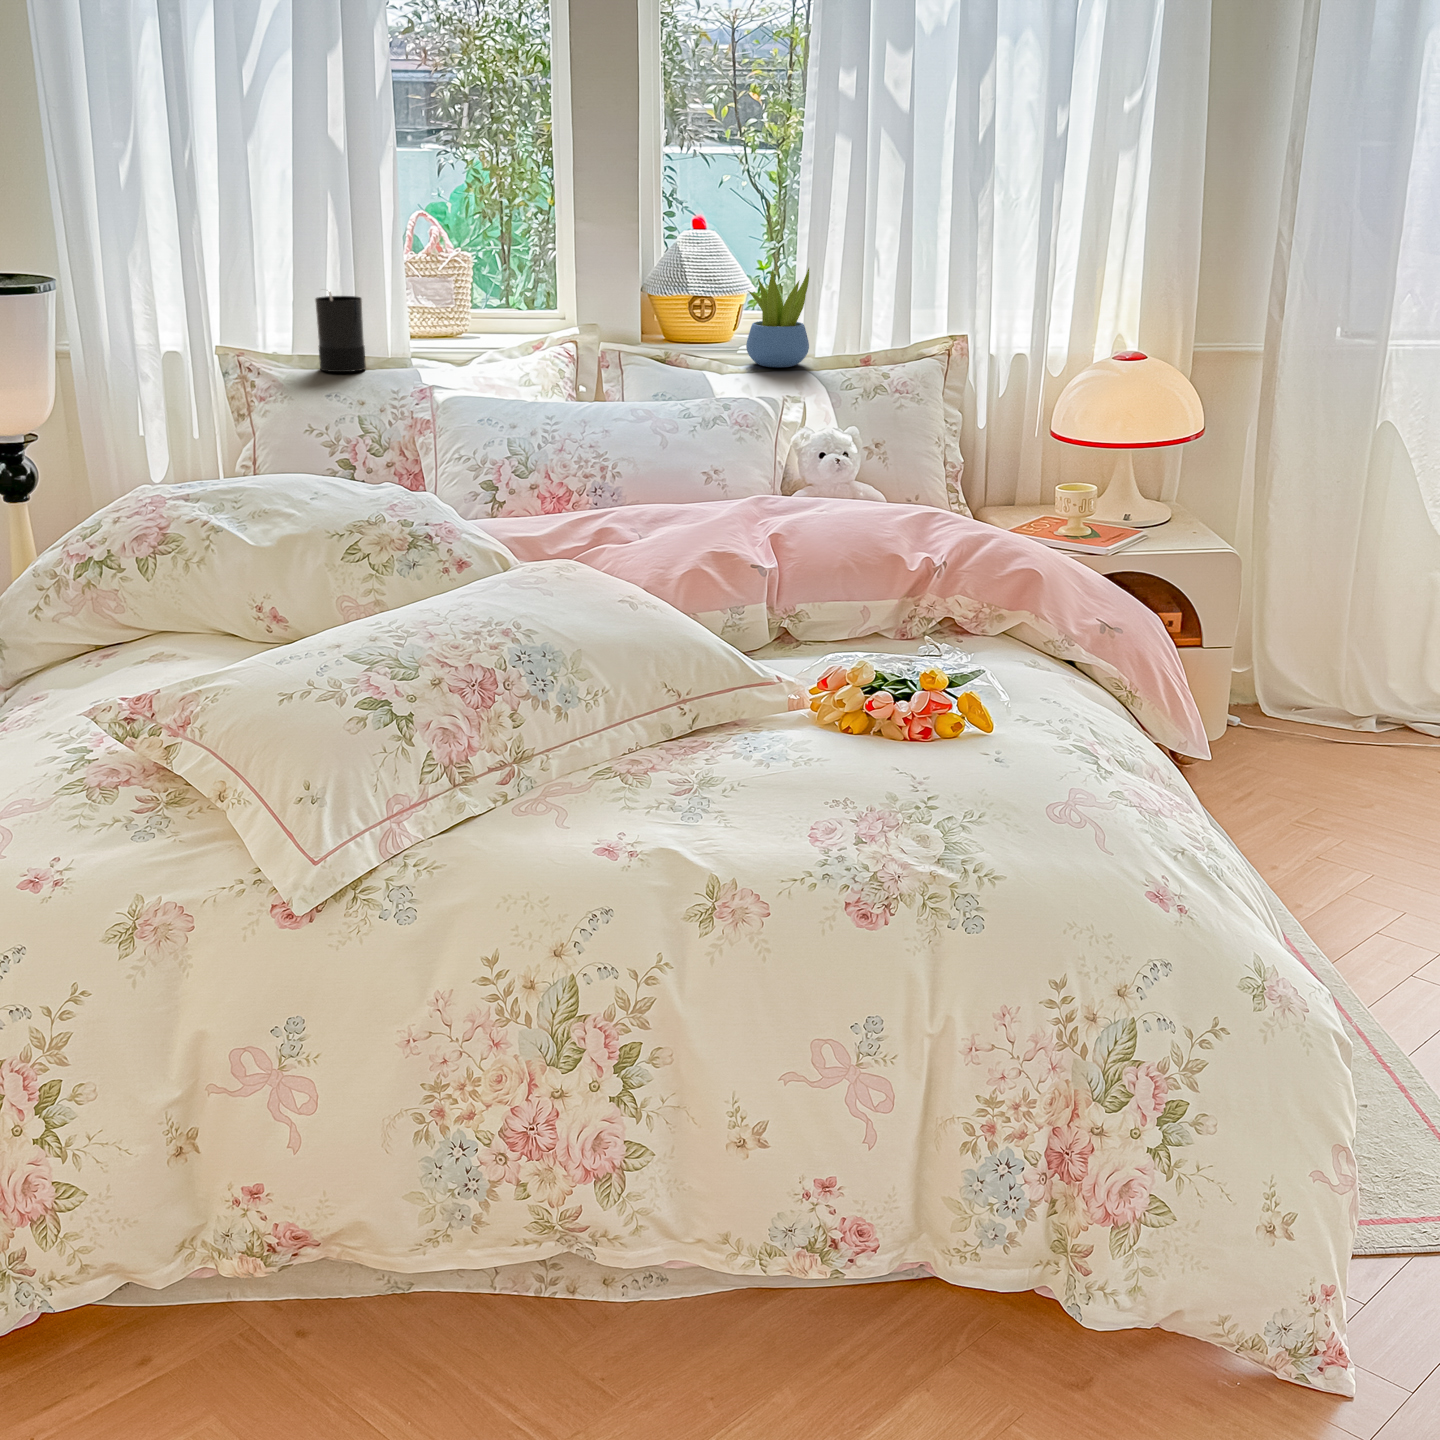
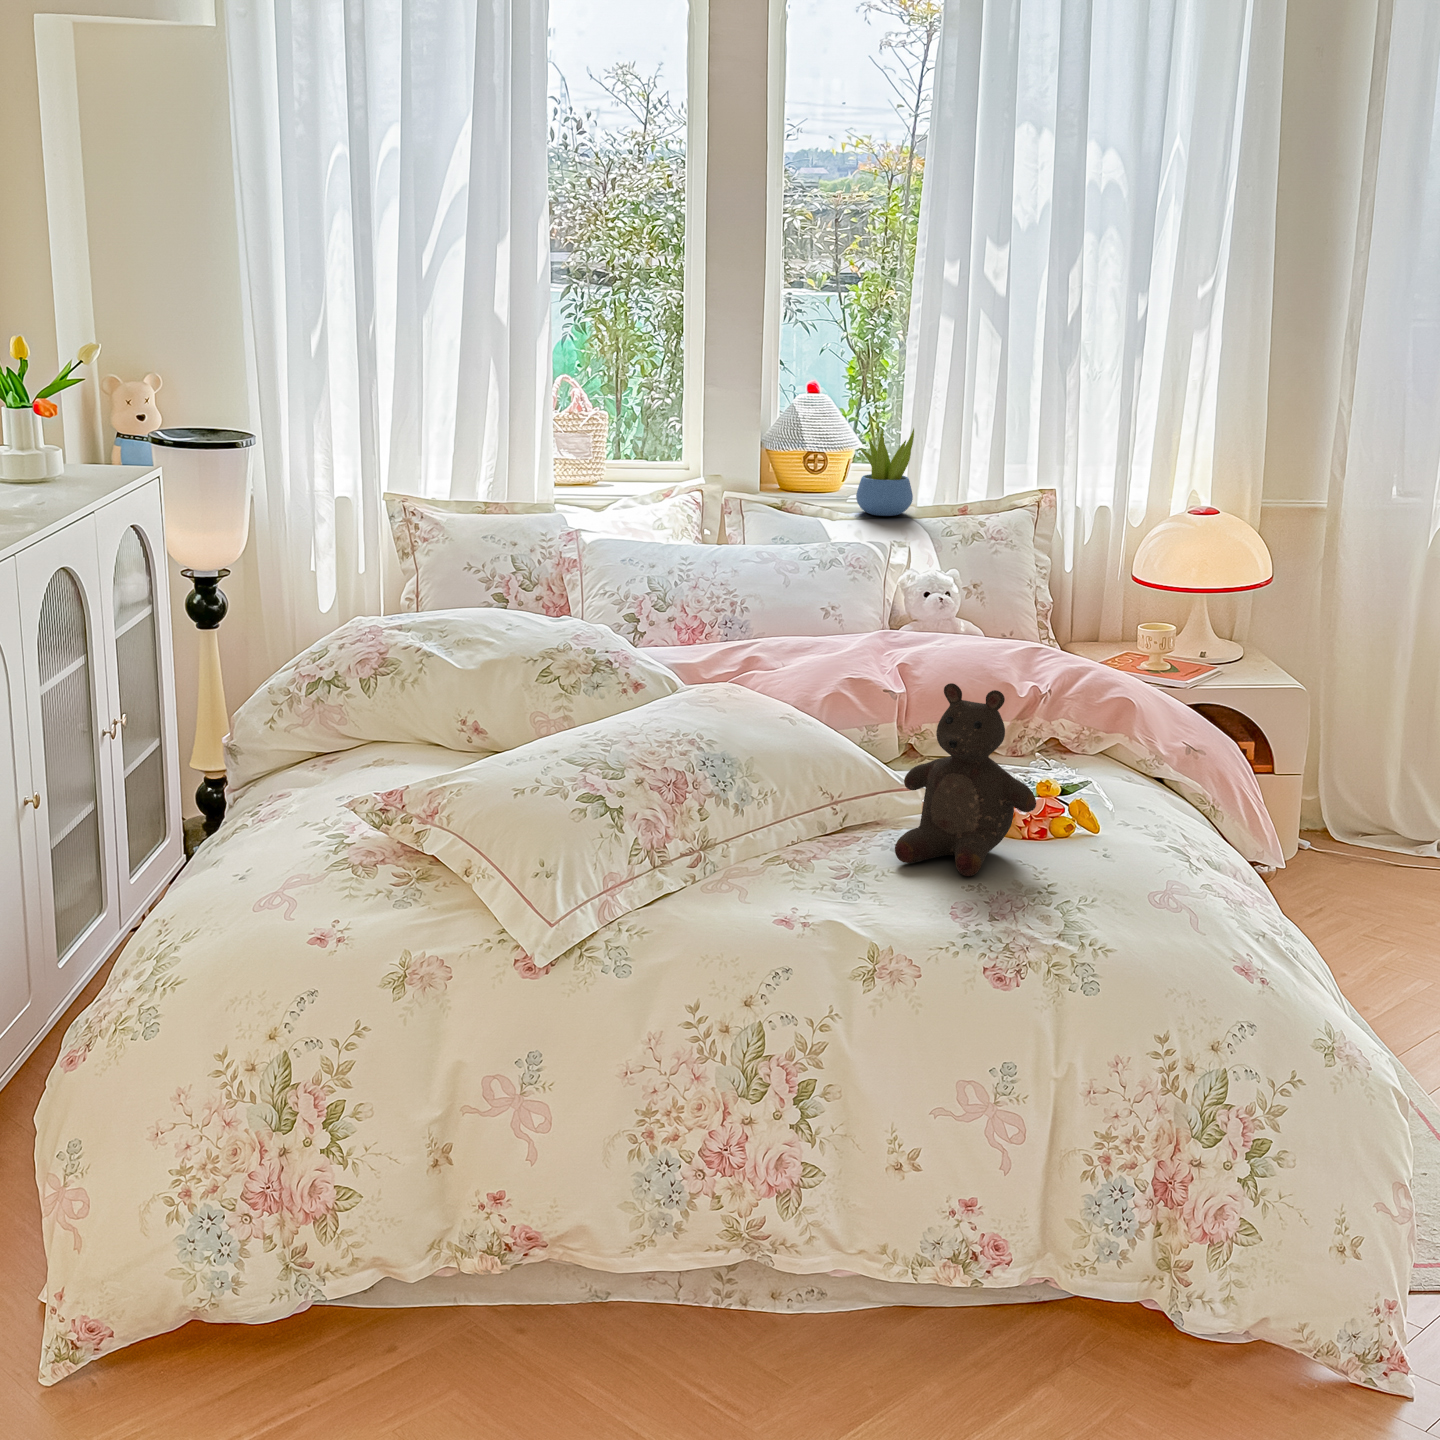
candle: present [315,290,366,372] -> none [478,443,519,516]
stuffed bear: none [749,557,916,788] -> present [895,683,1036,876]

